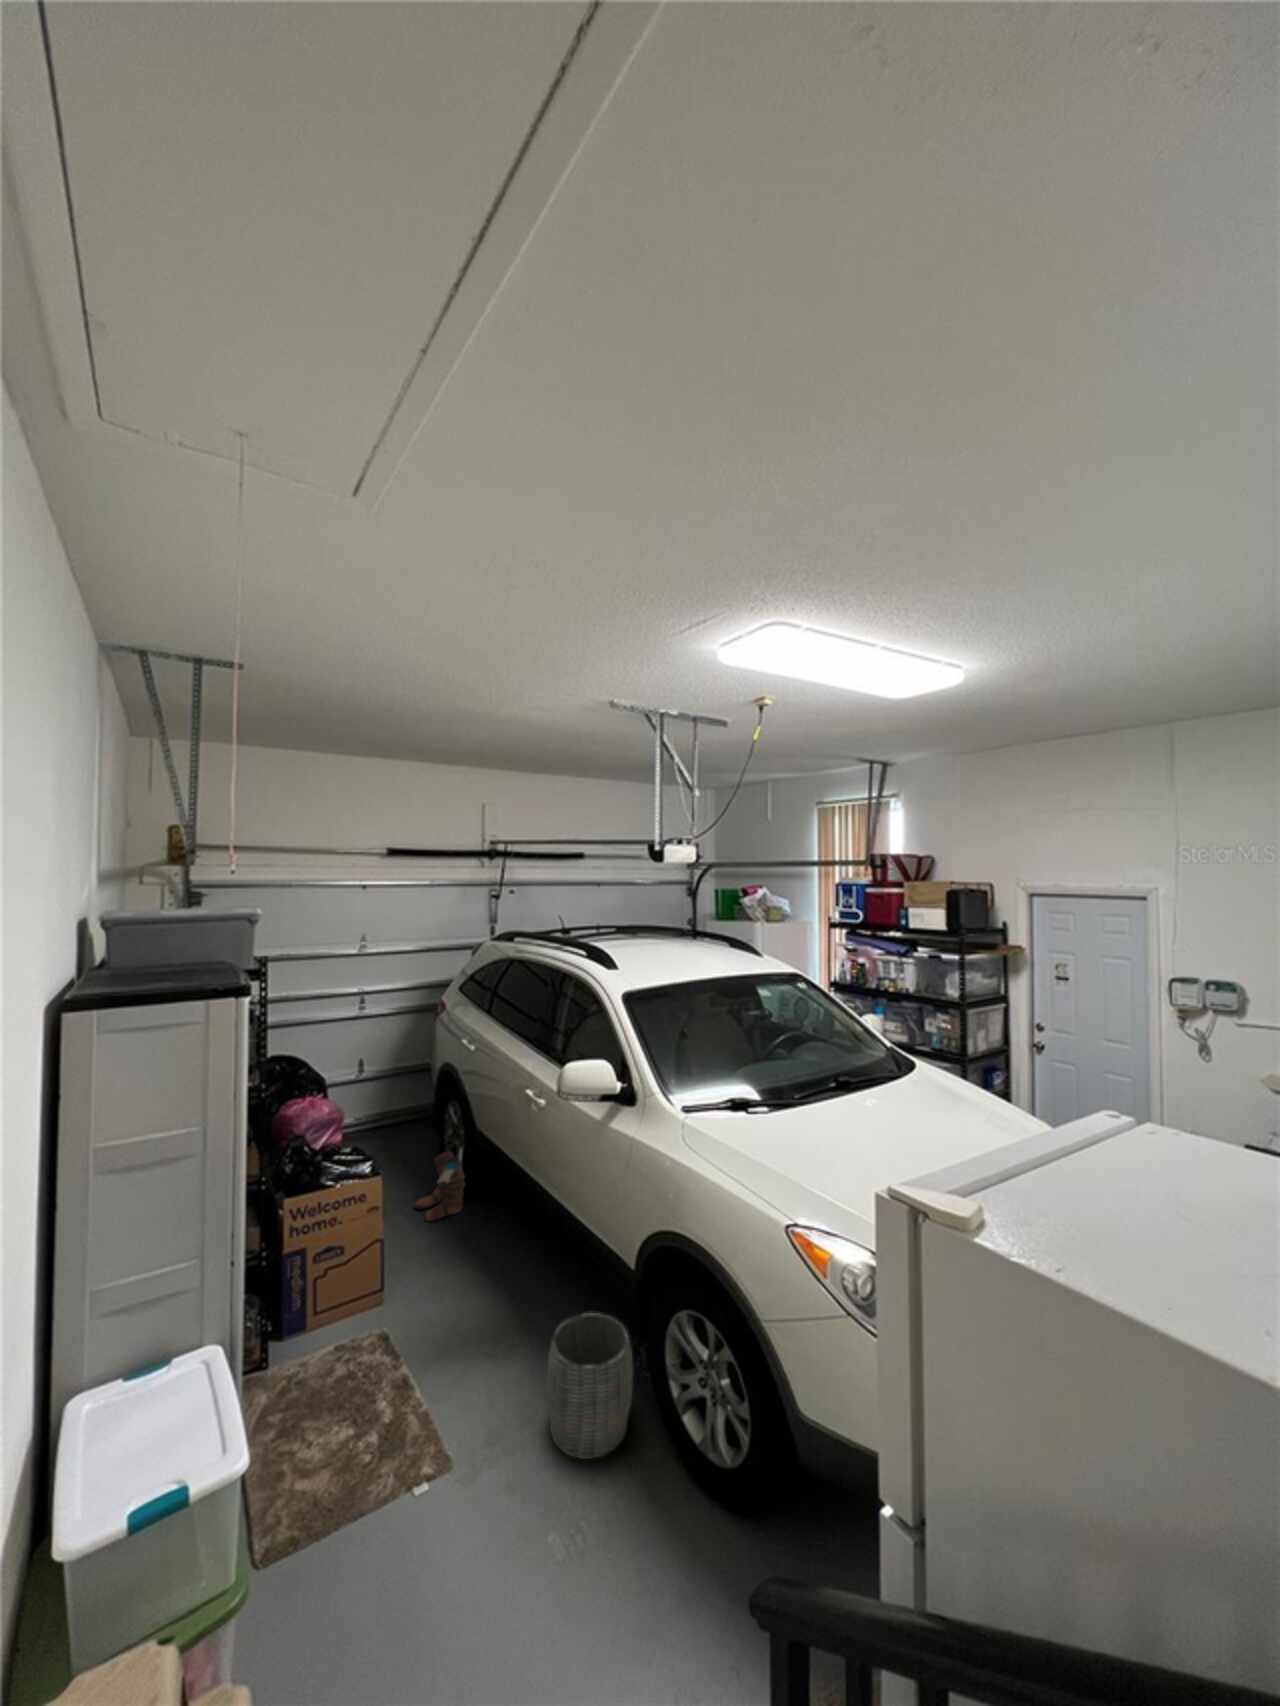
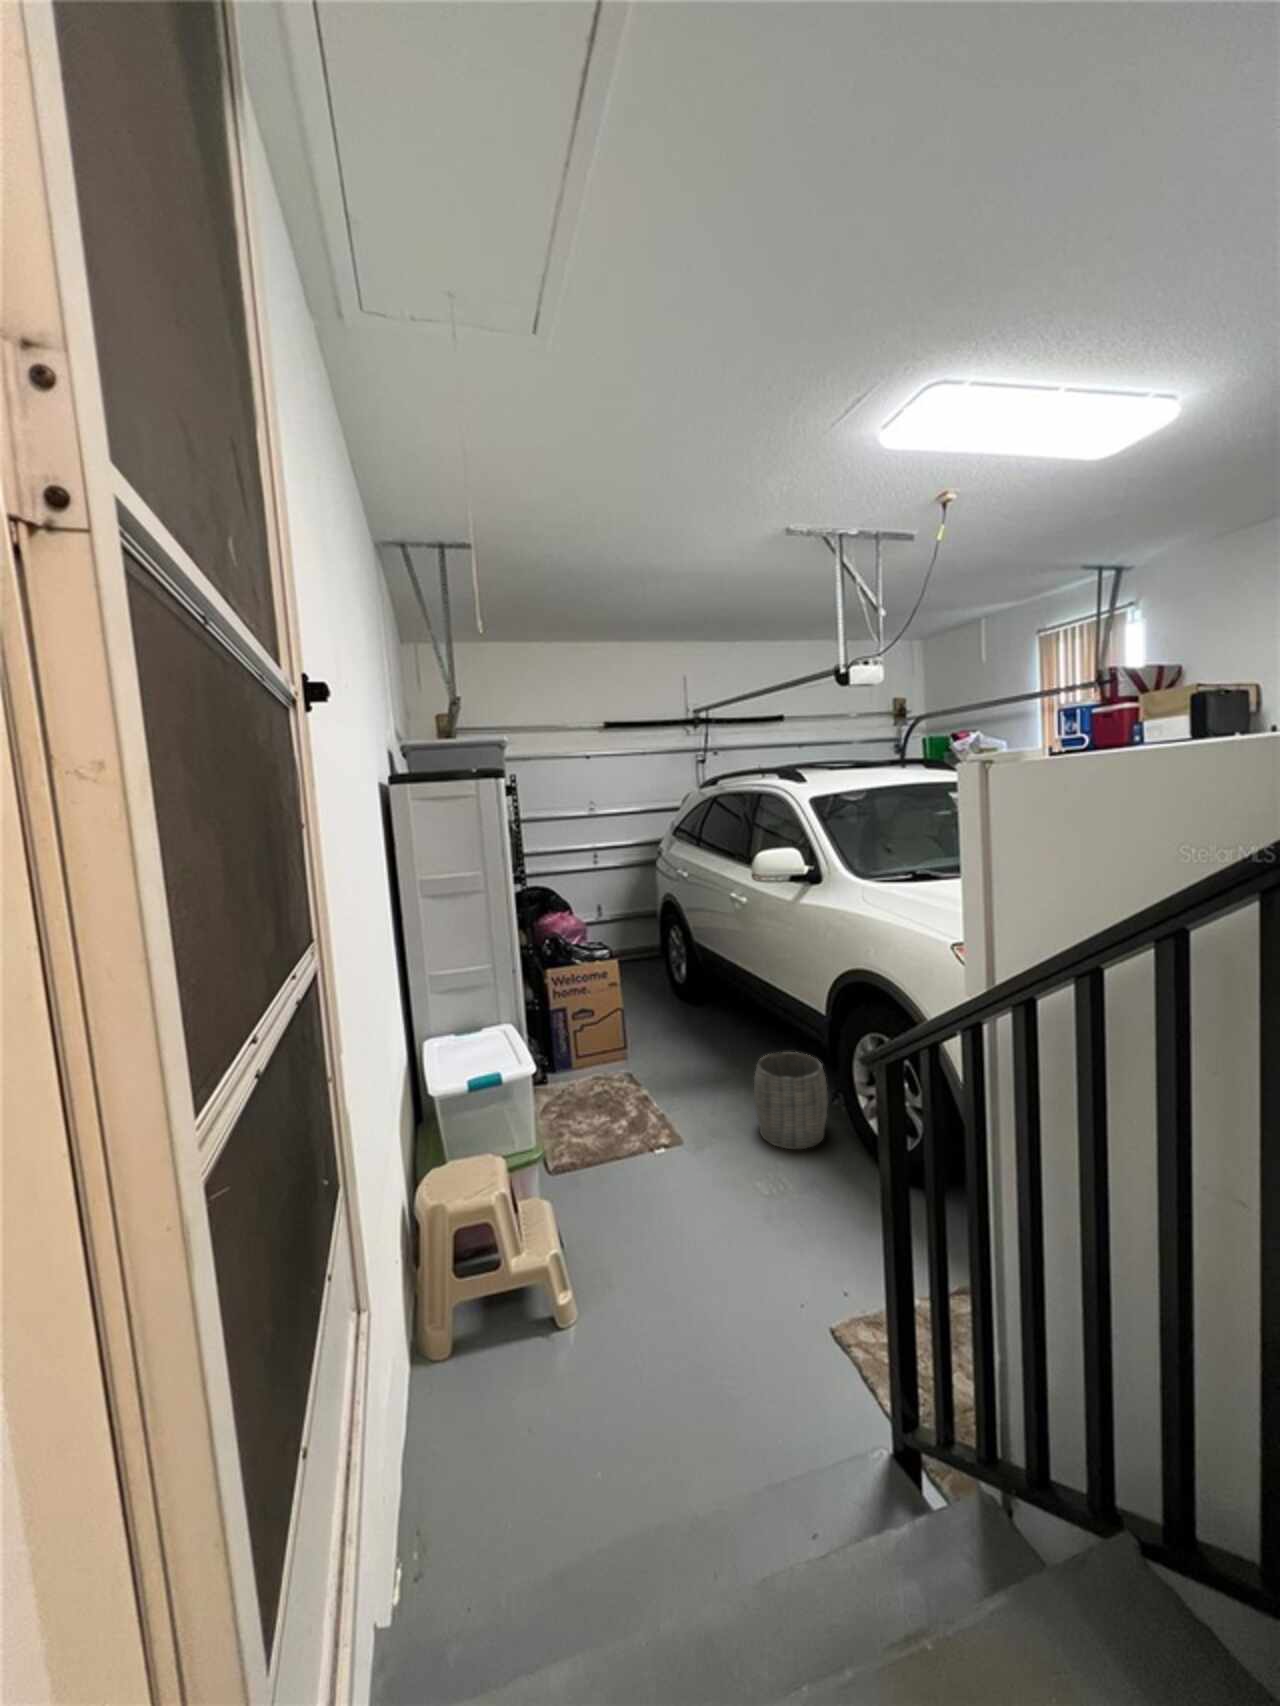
boots: present [415,1151,465,1222] -> none [647,965,687,1017]

